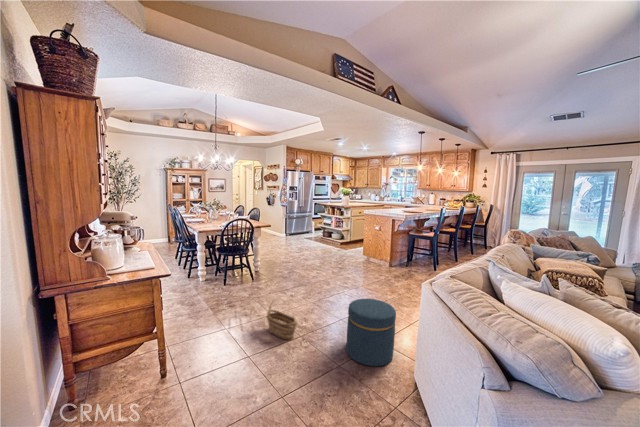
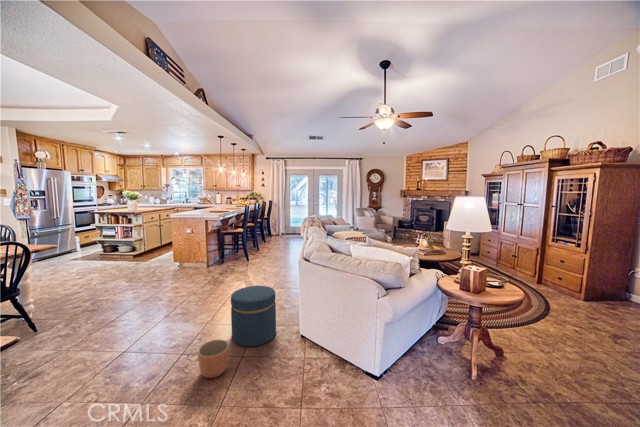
basket: present [267,299,297,340] -> none [116,326,172,378]
planter: none [301,334,327,368] -> present [198,340,229,378]

